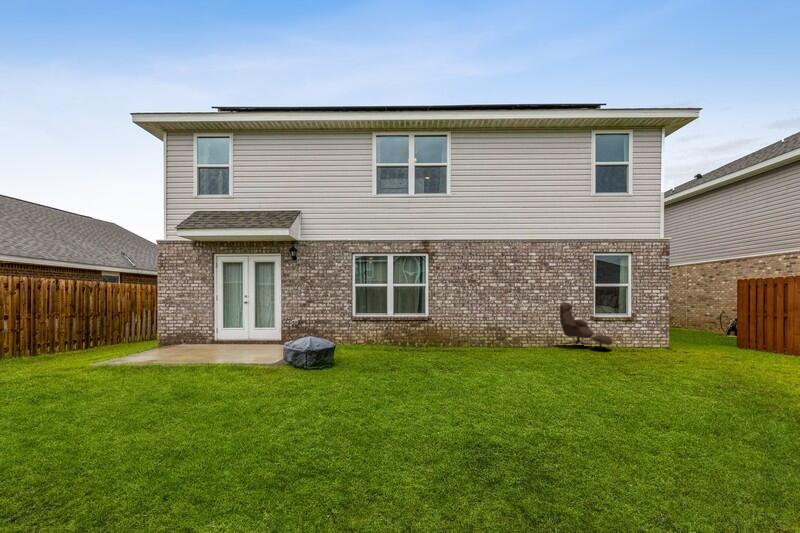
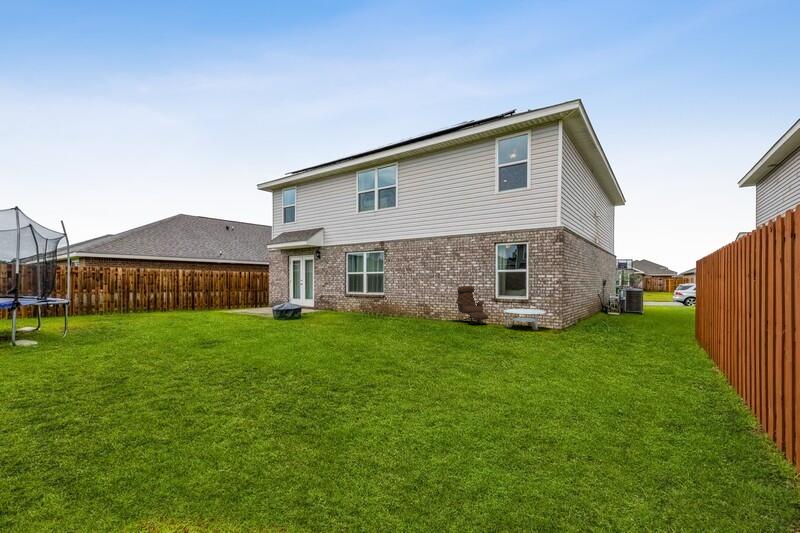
round table: none [626,327,678,351] -> present [504,309,546,330]

